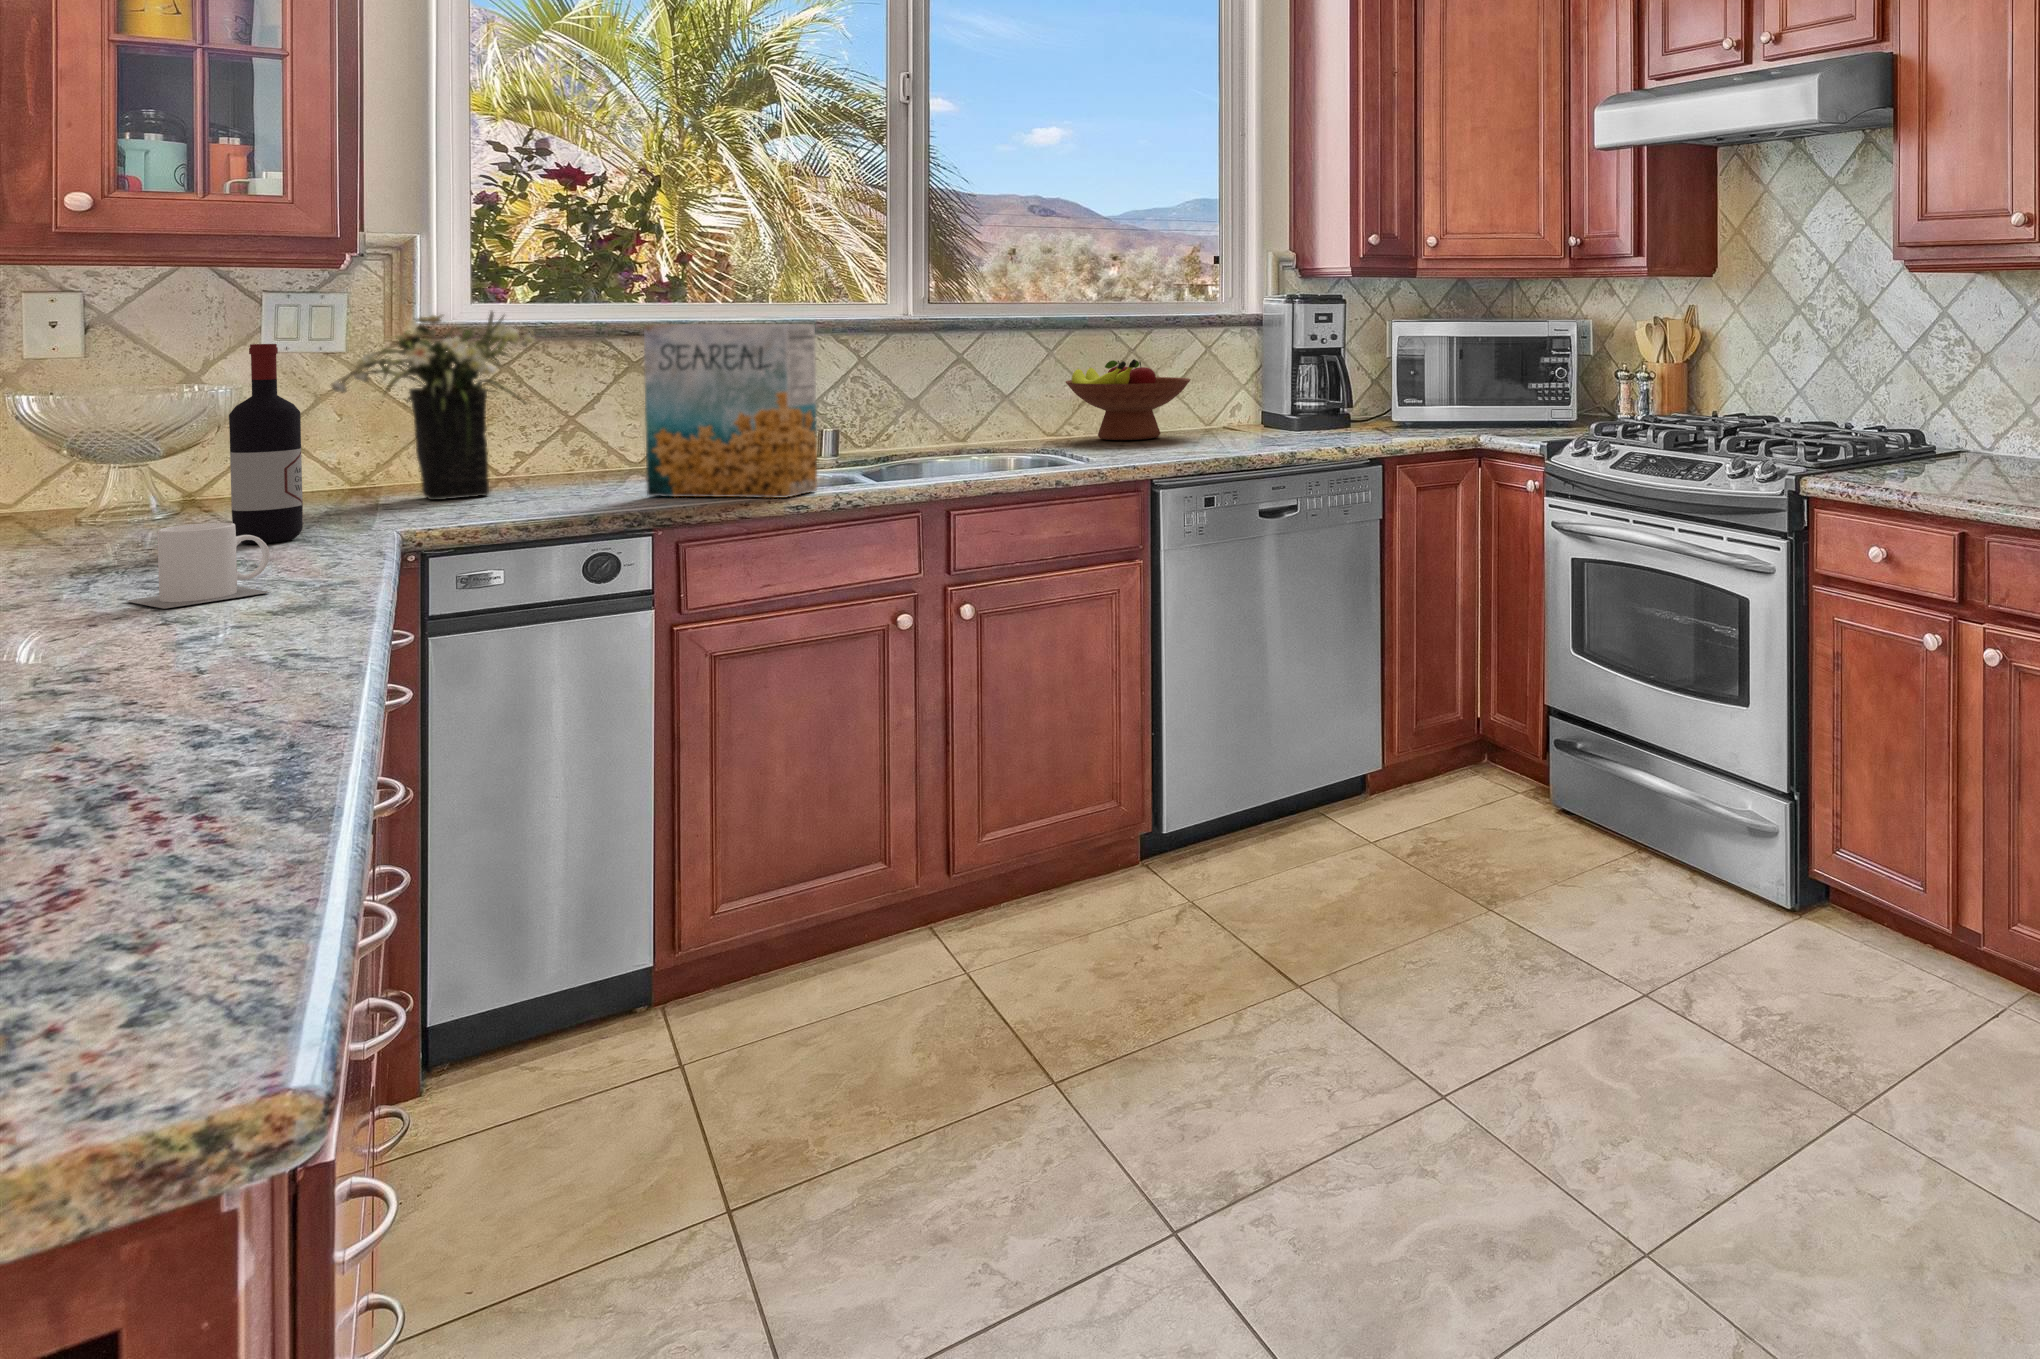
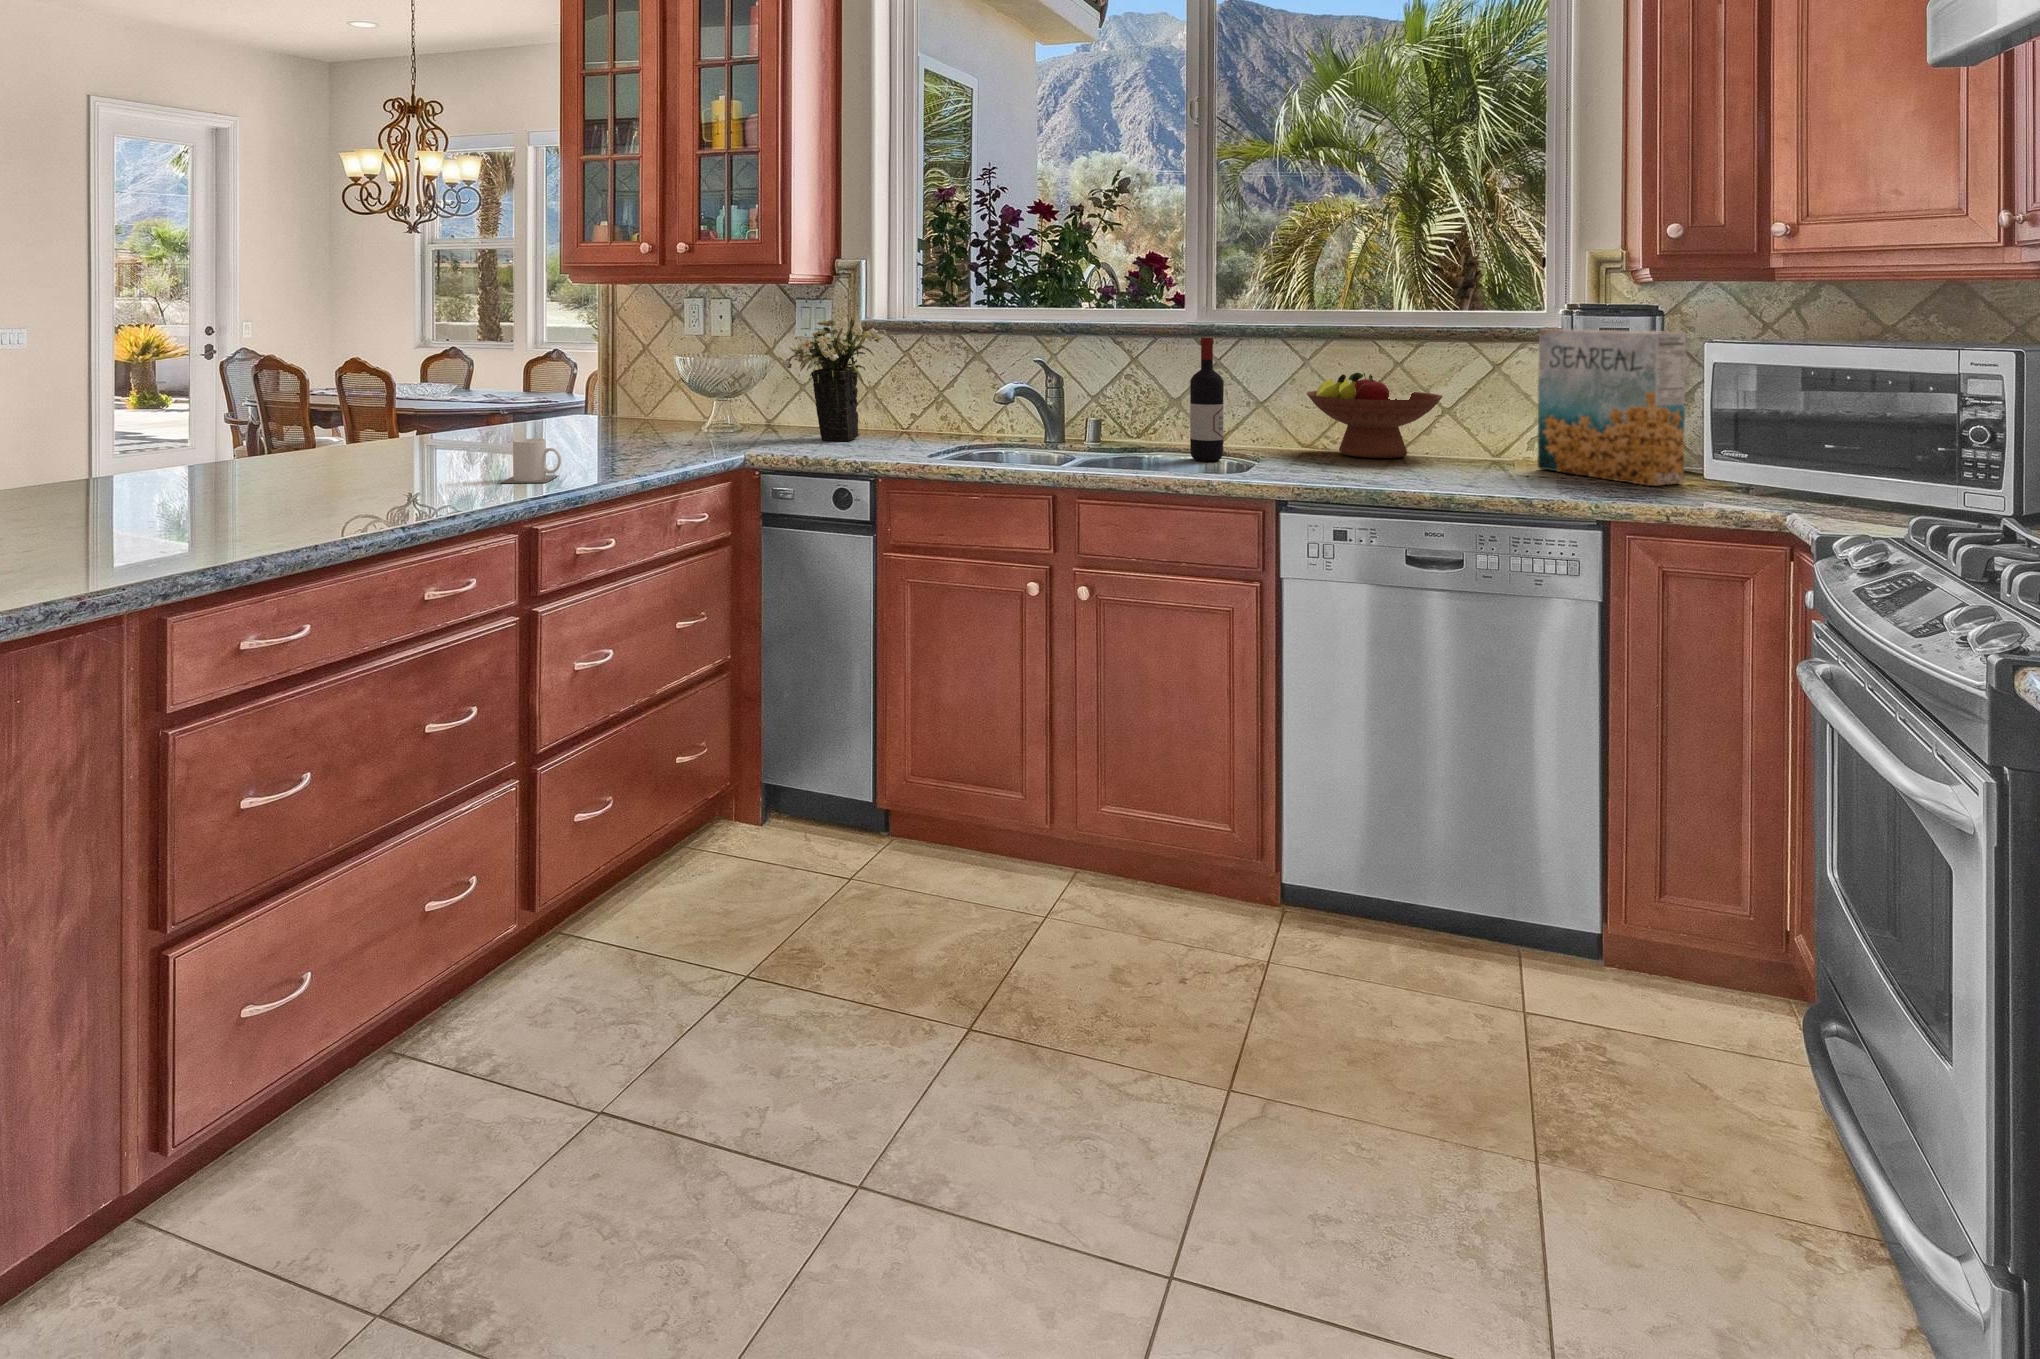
cereal box: present [644,324,817,498] -> present [1537,329,1686,486]
wine bottle: present [229,344,303,544] -> present [1190,338,1224,461]

